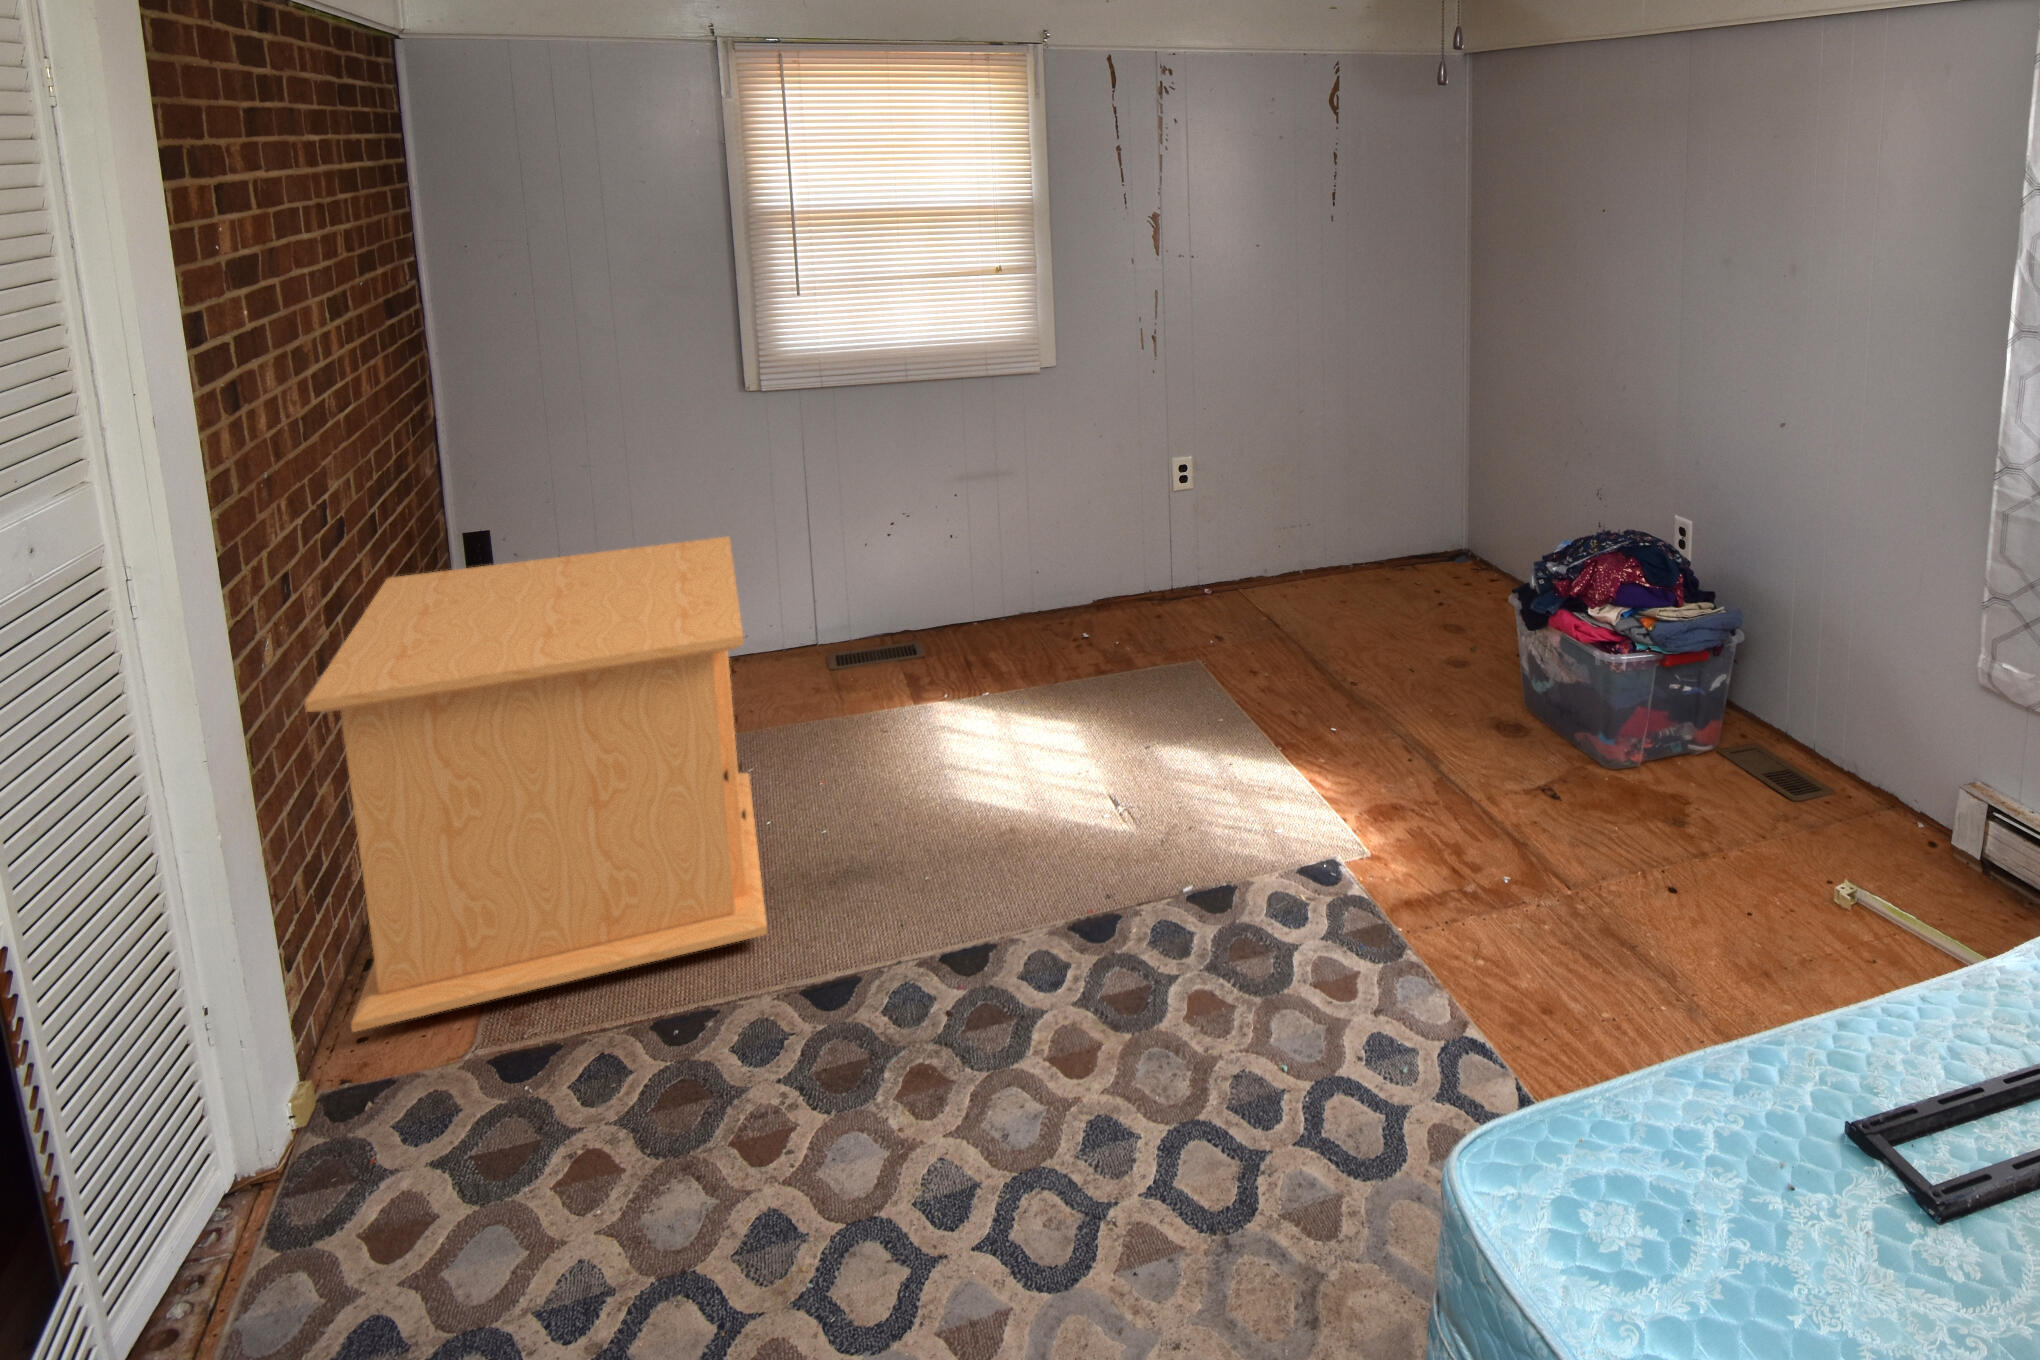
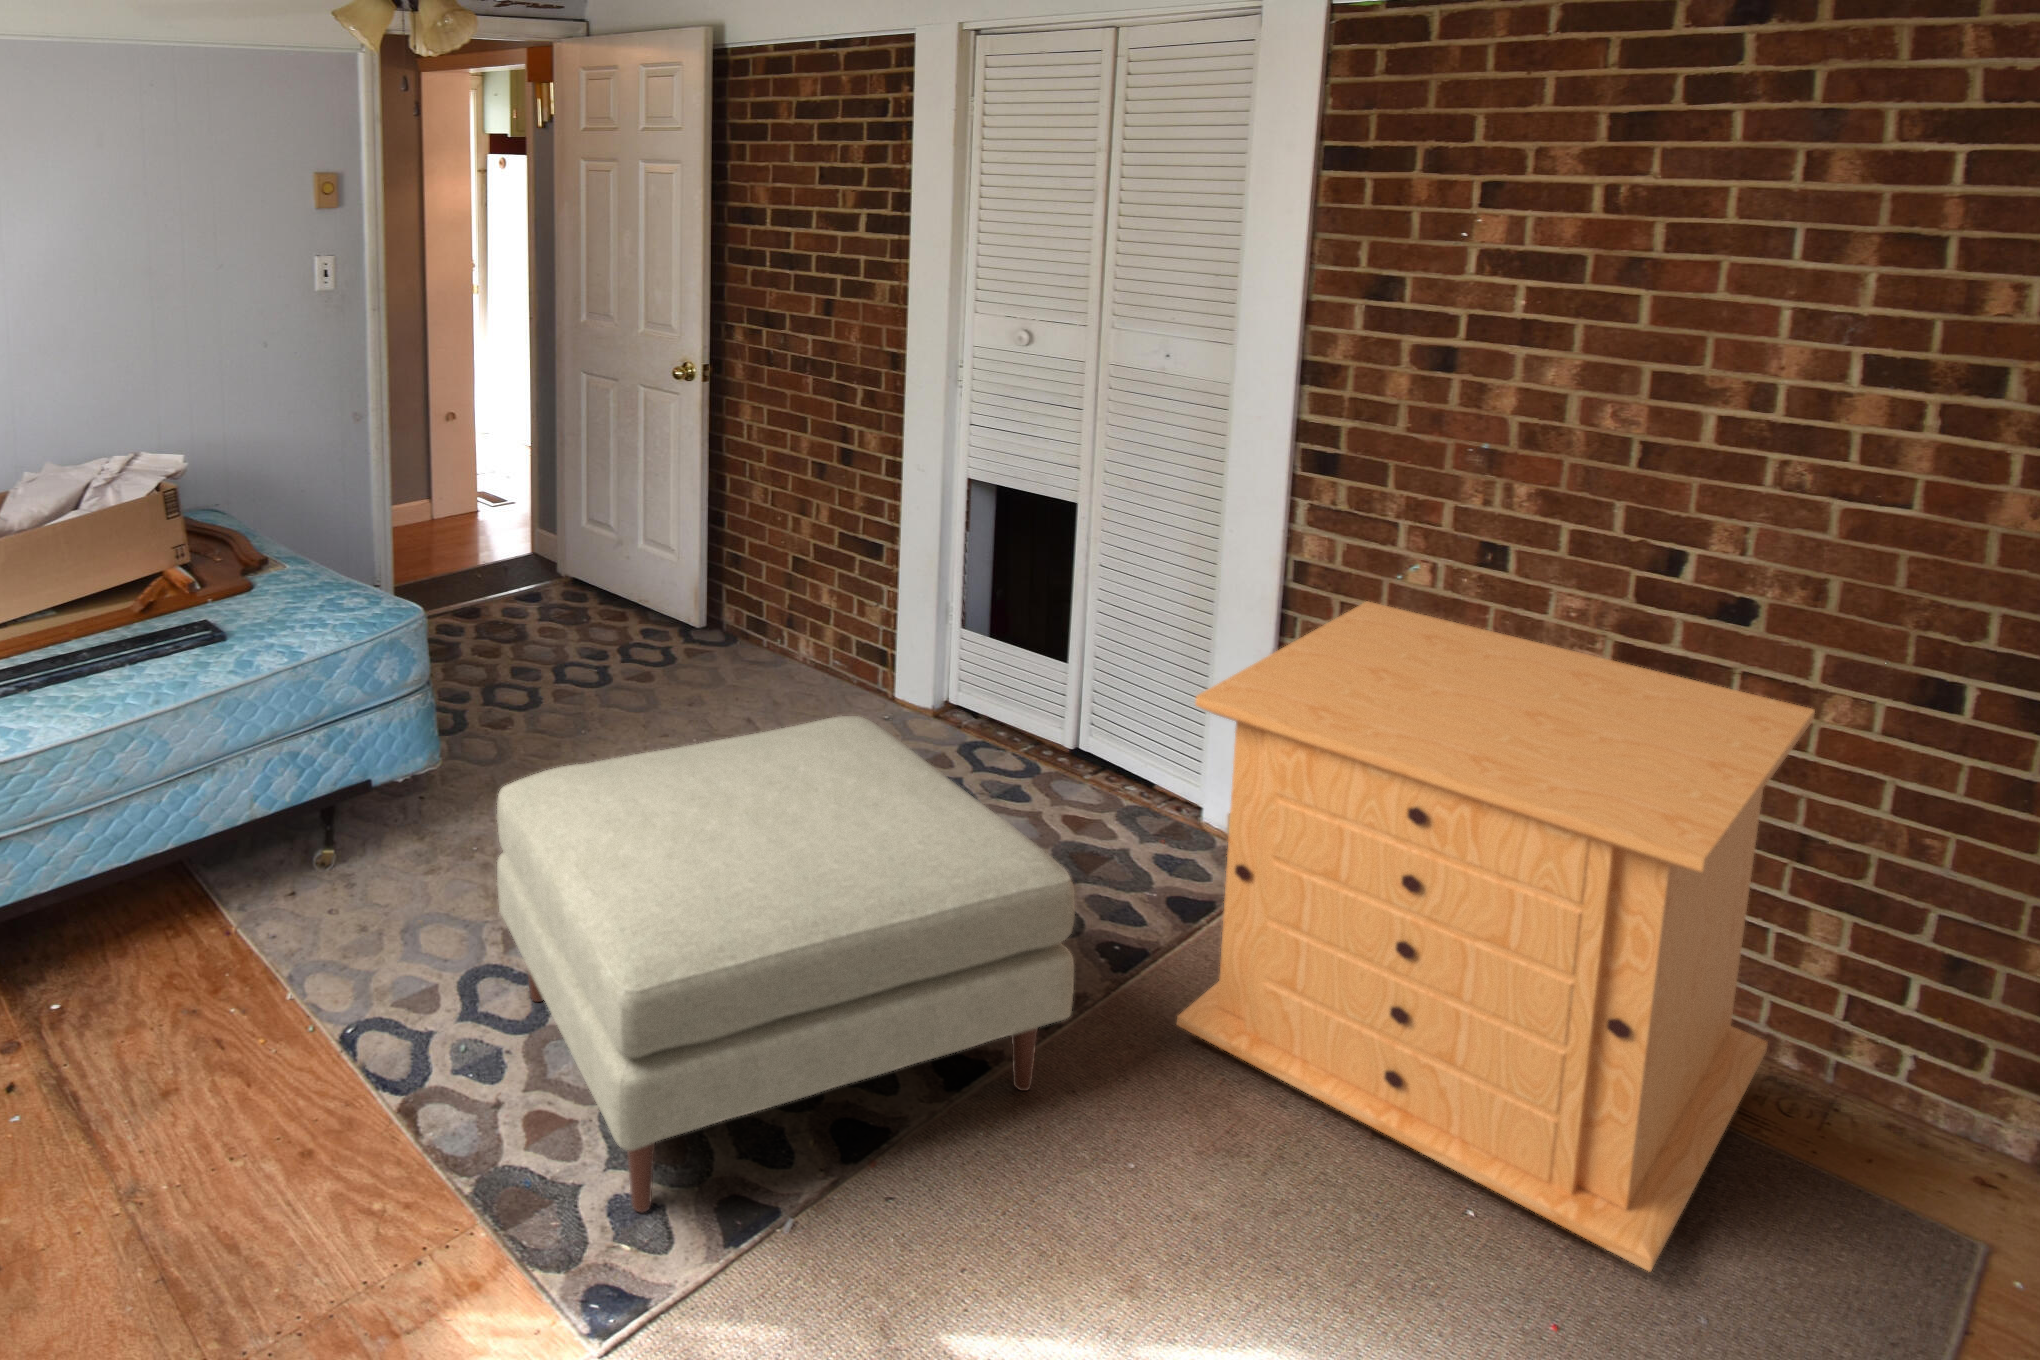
ottoman: none [826,717,1355,1156] -> present [497,716,1075,1212]

